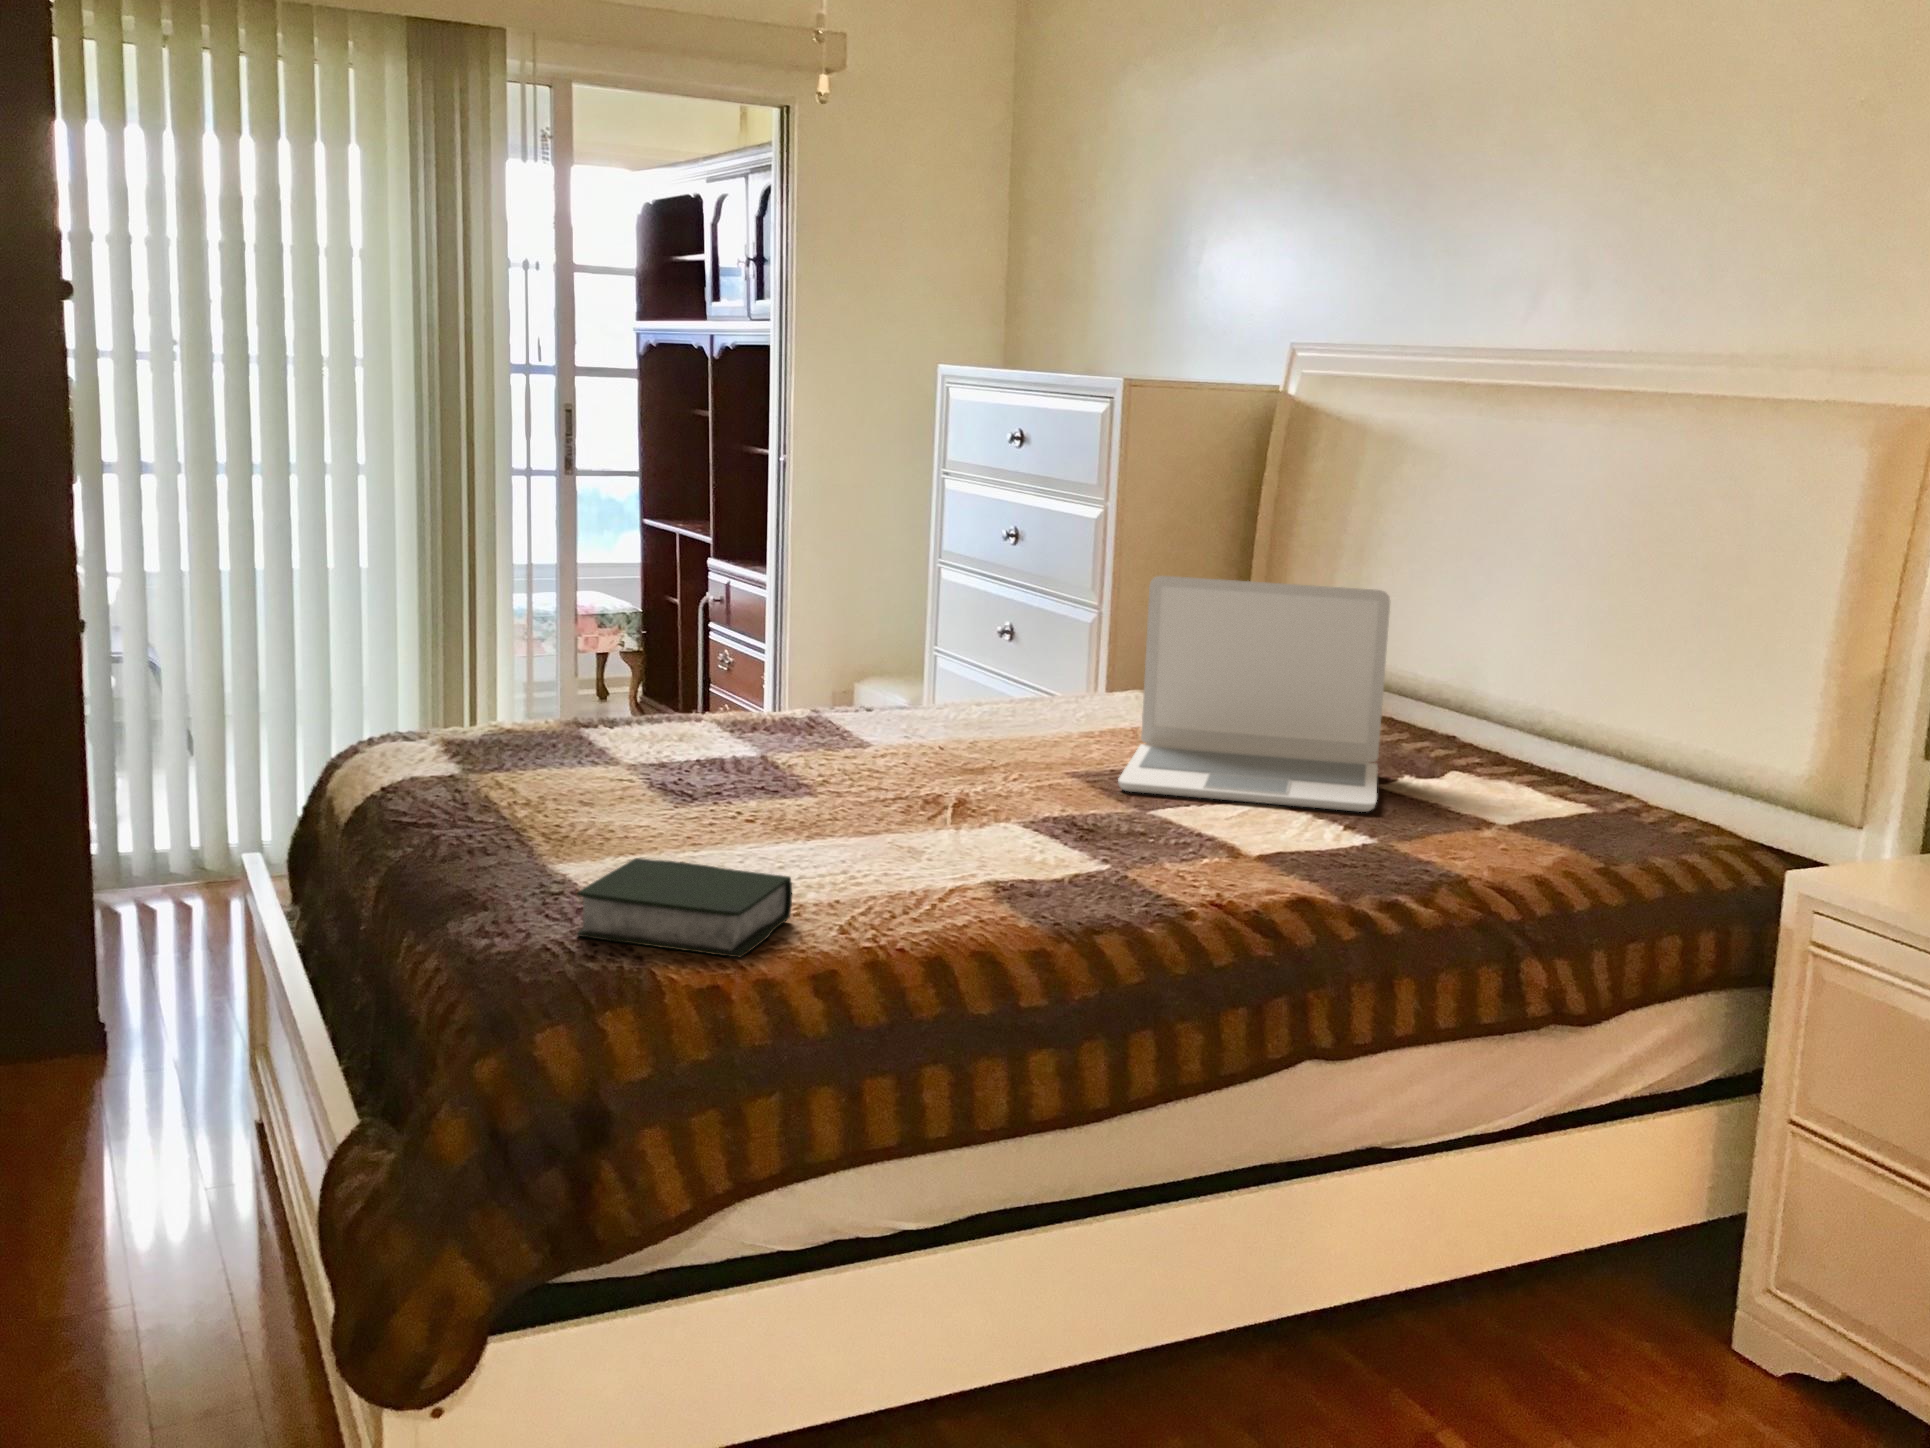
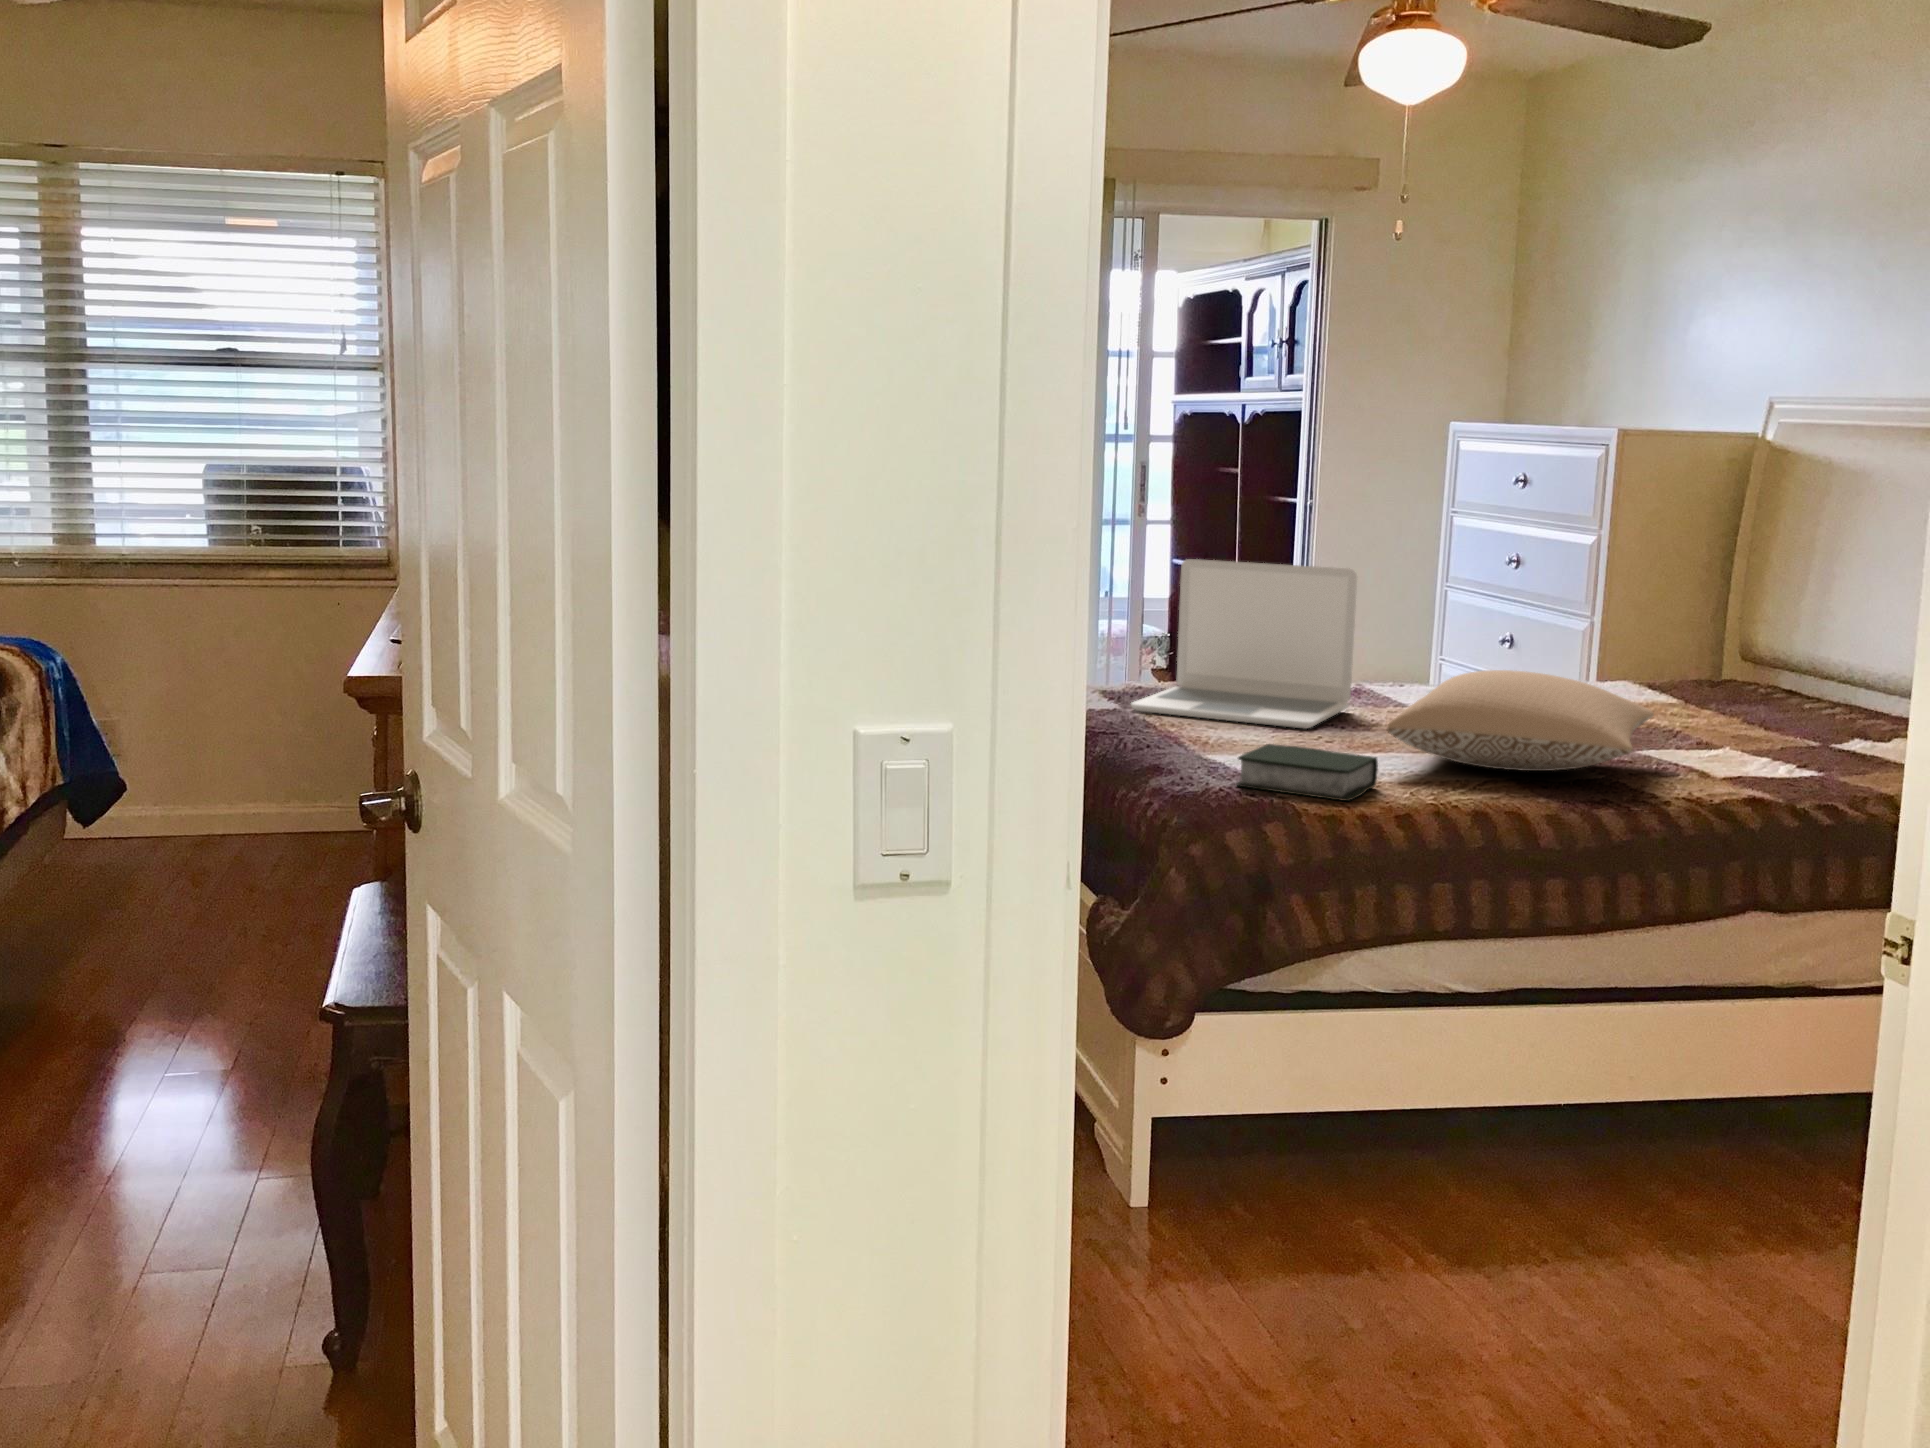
laptop: present [1118,576,1390,812] -> present [1131,559,1357,729]
pillow: none [812,722,1170,867] -> present [1387,670,1653,771]

